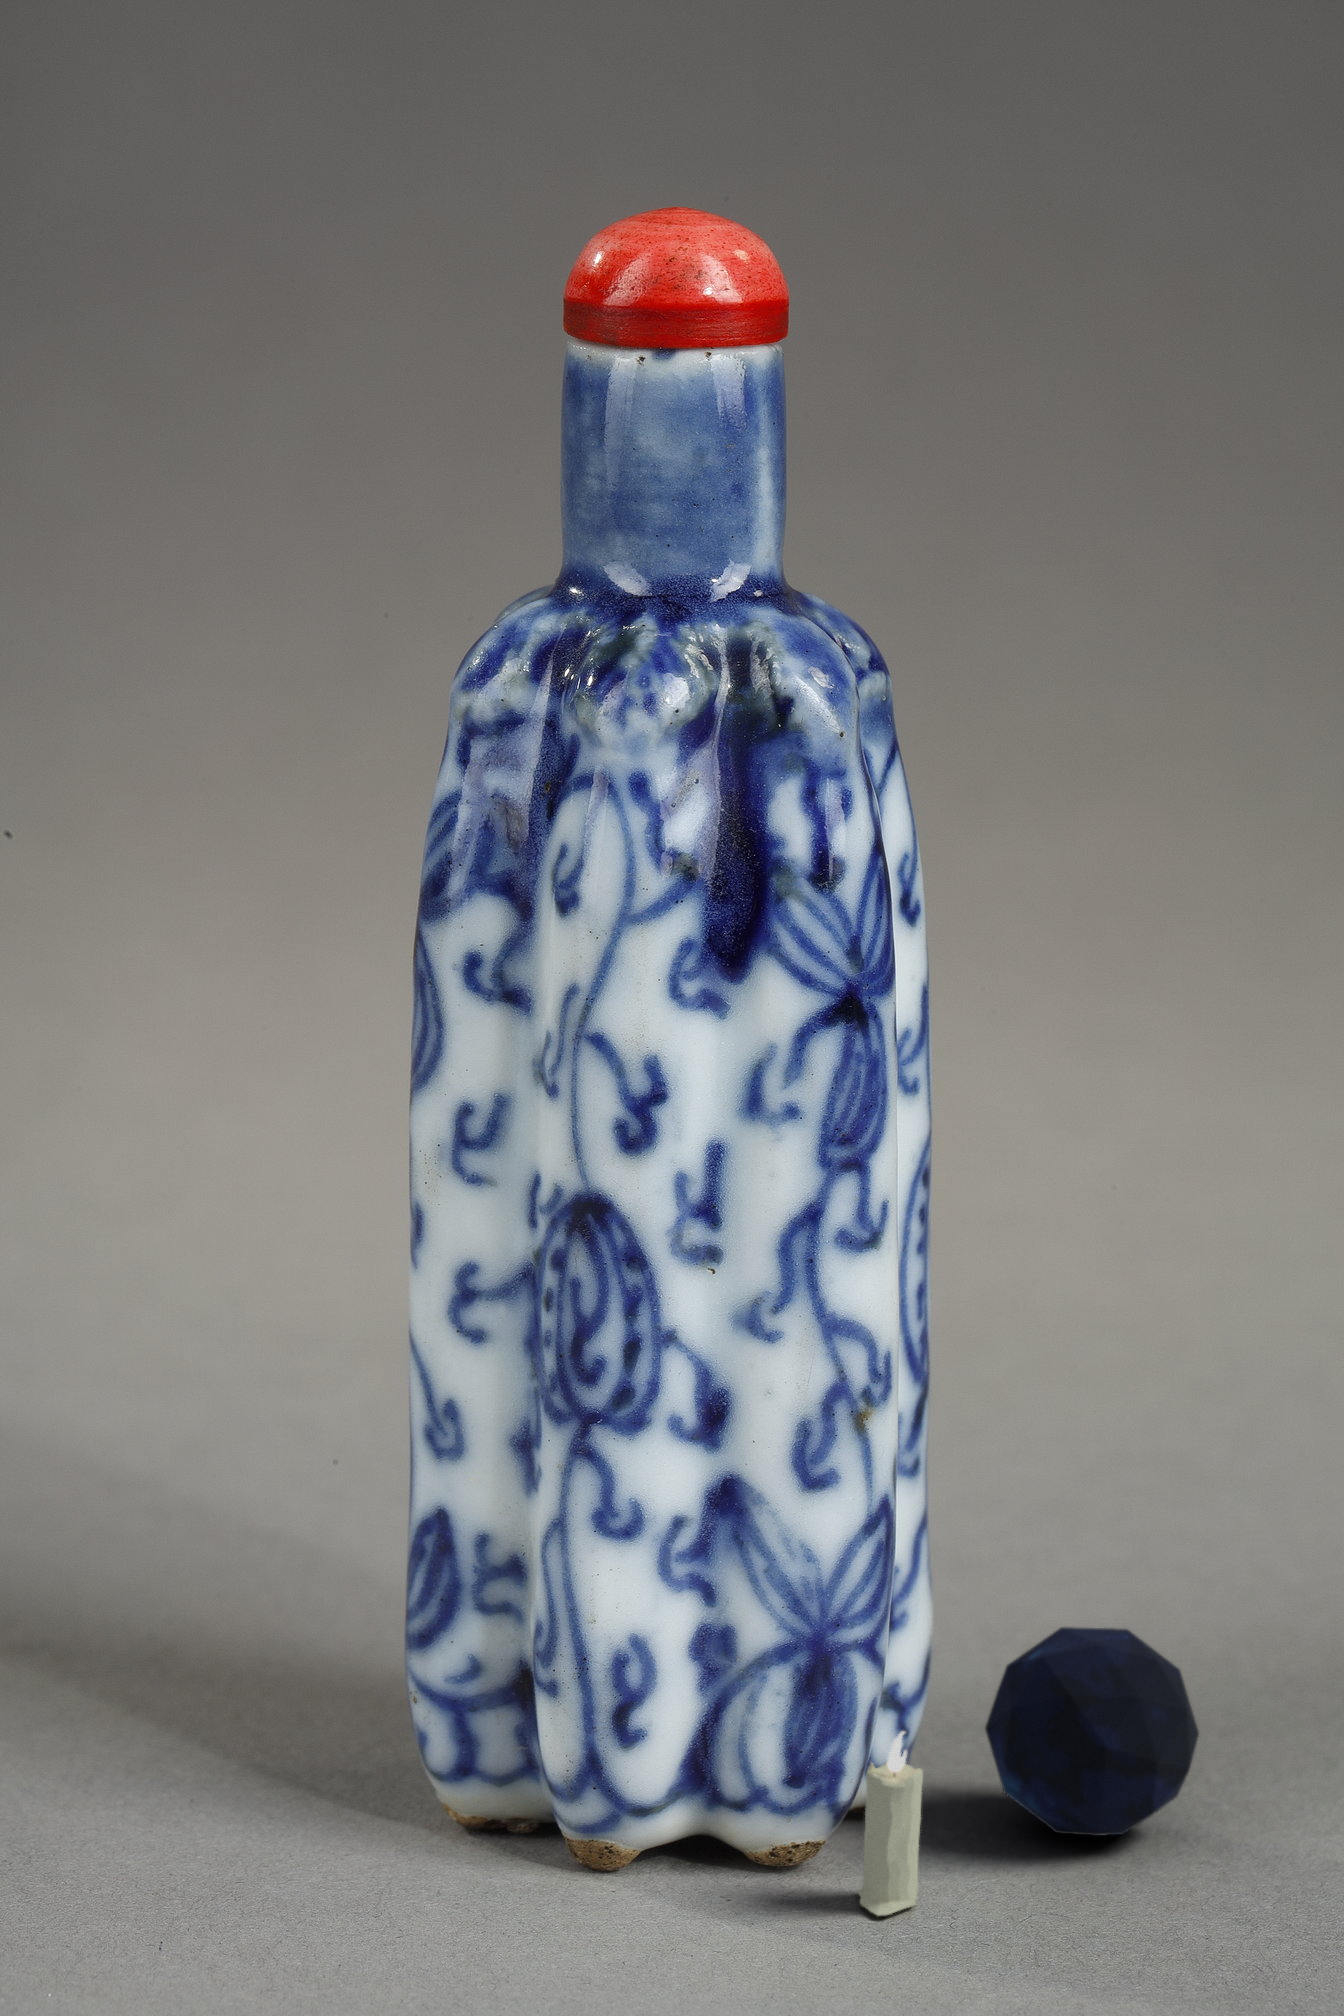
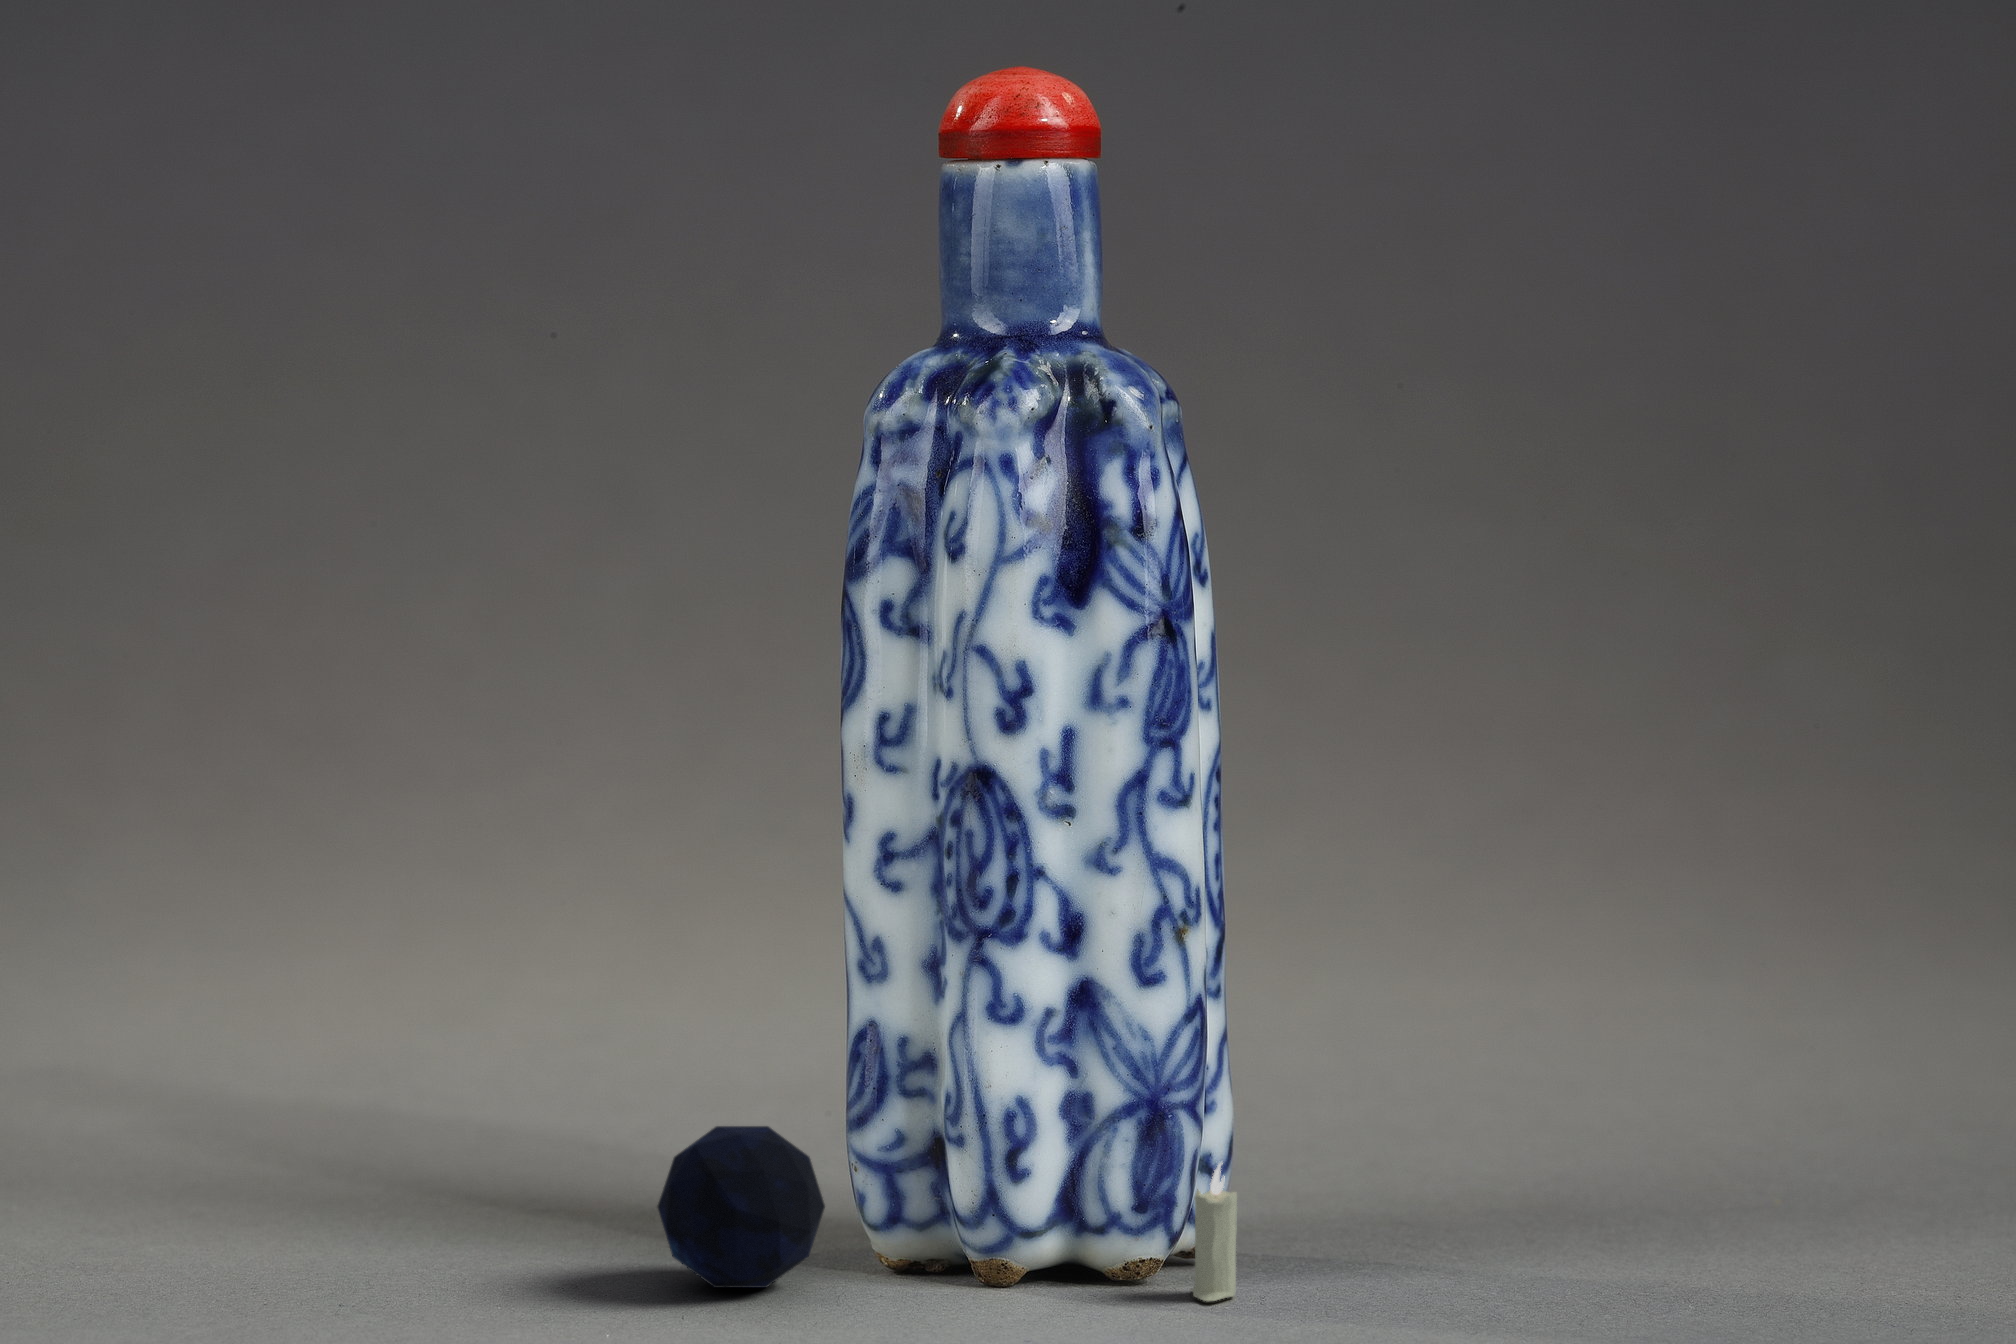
decorative orb: present [985,1627,1199,1836] -> present [657,1126,825,1288]

